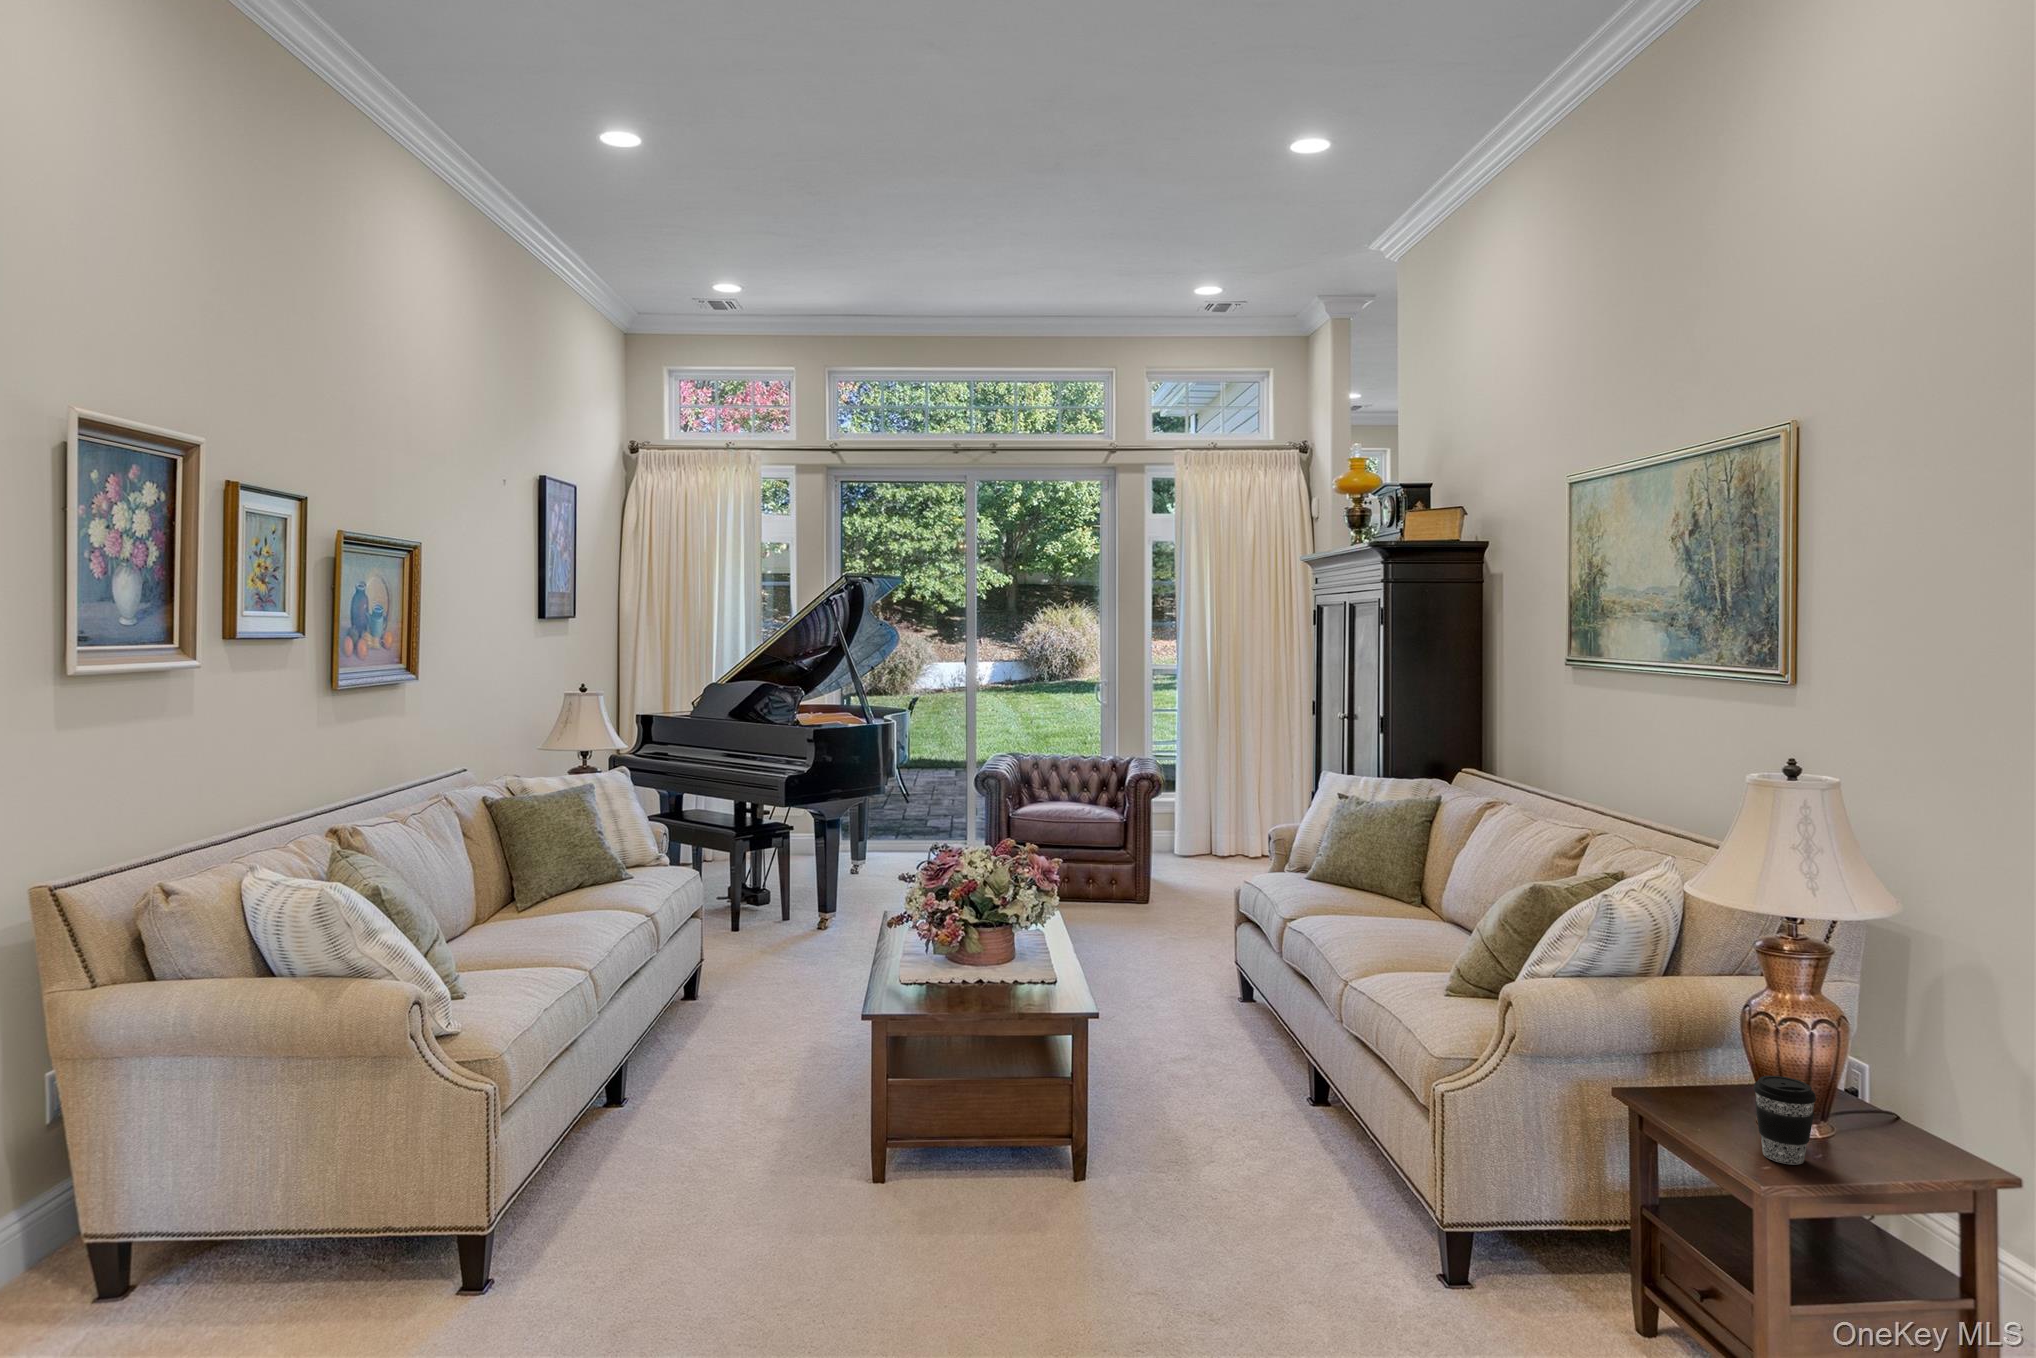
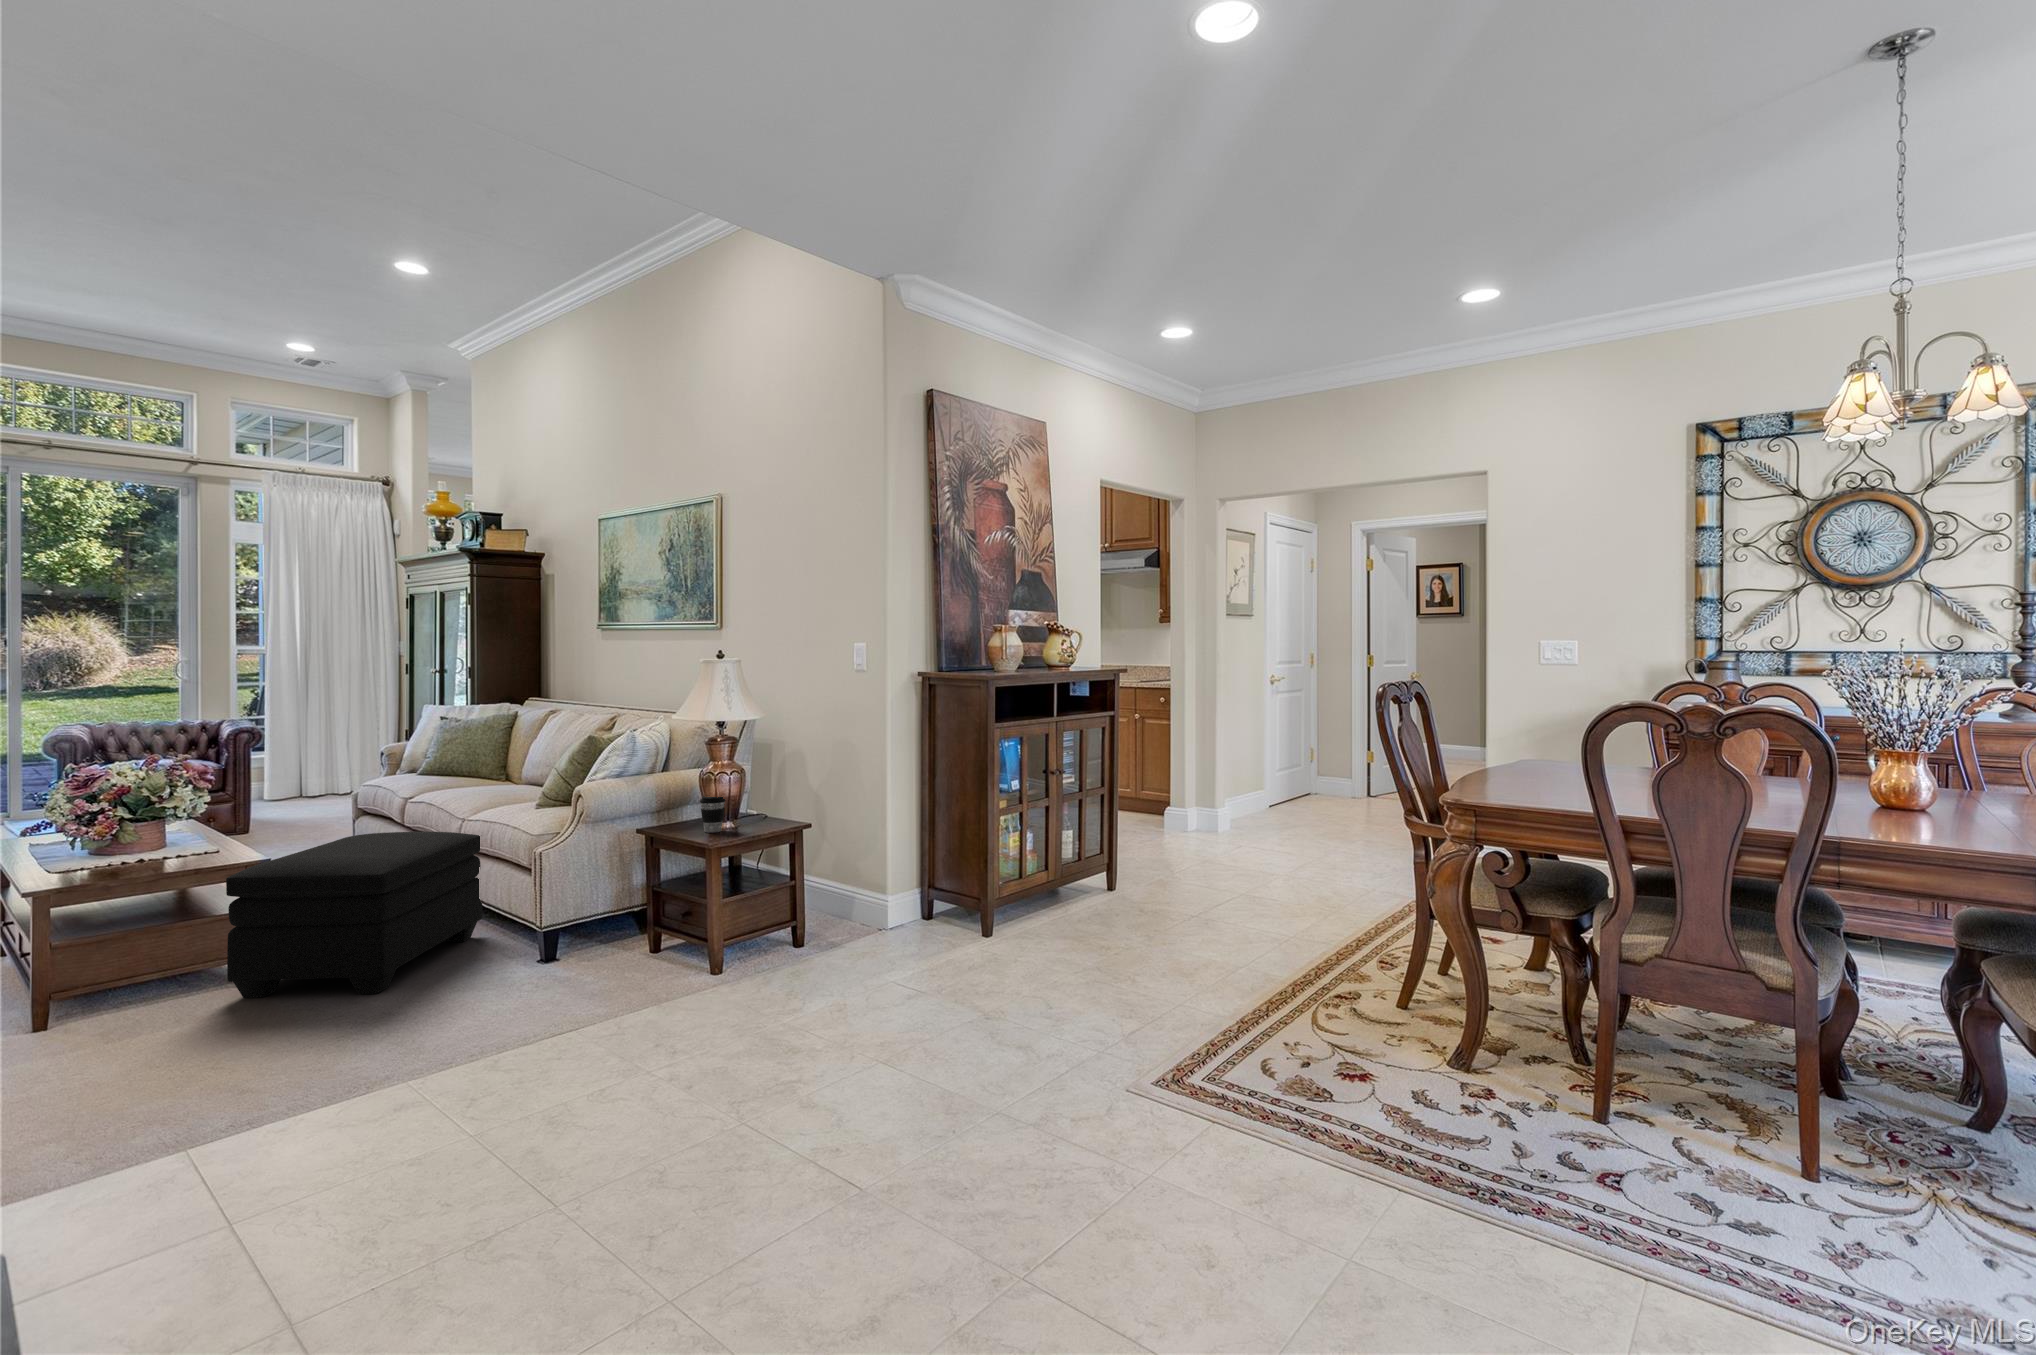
ottoman: none [1039,983,1361,1271] -> present [226,832,482,998]

